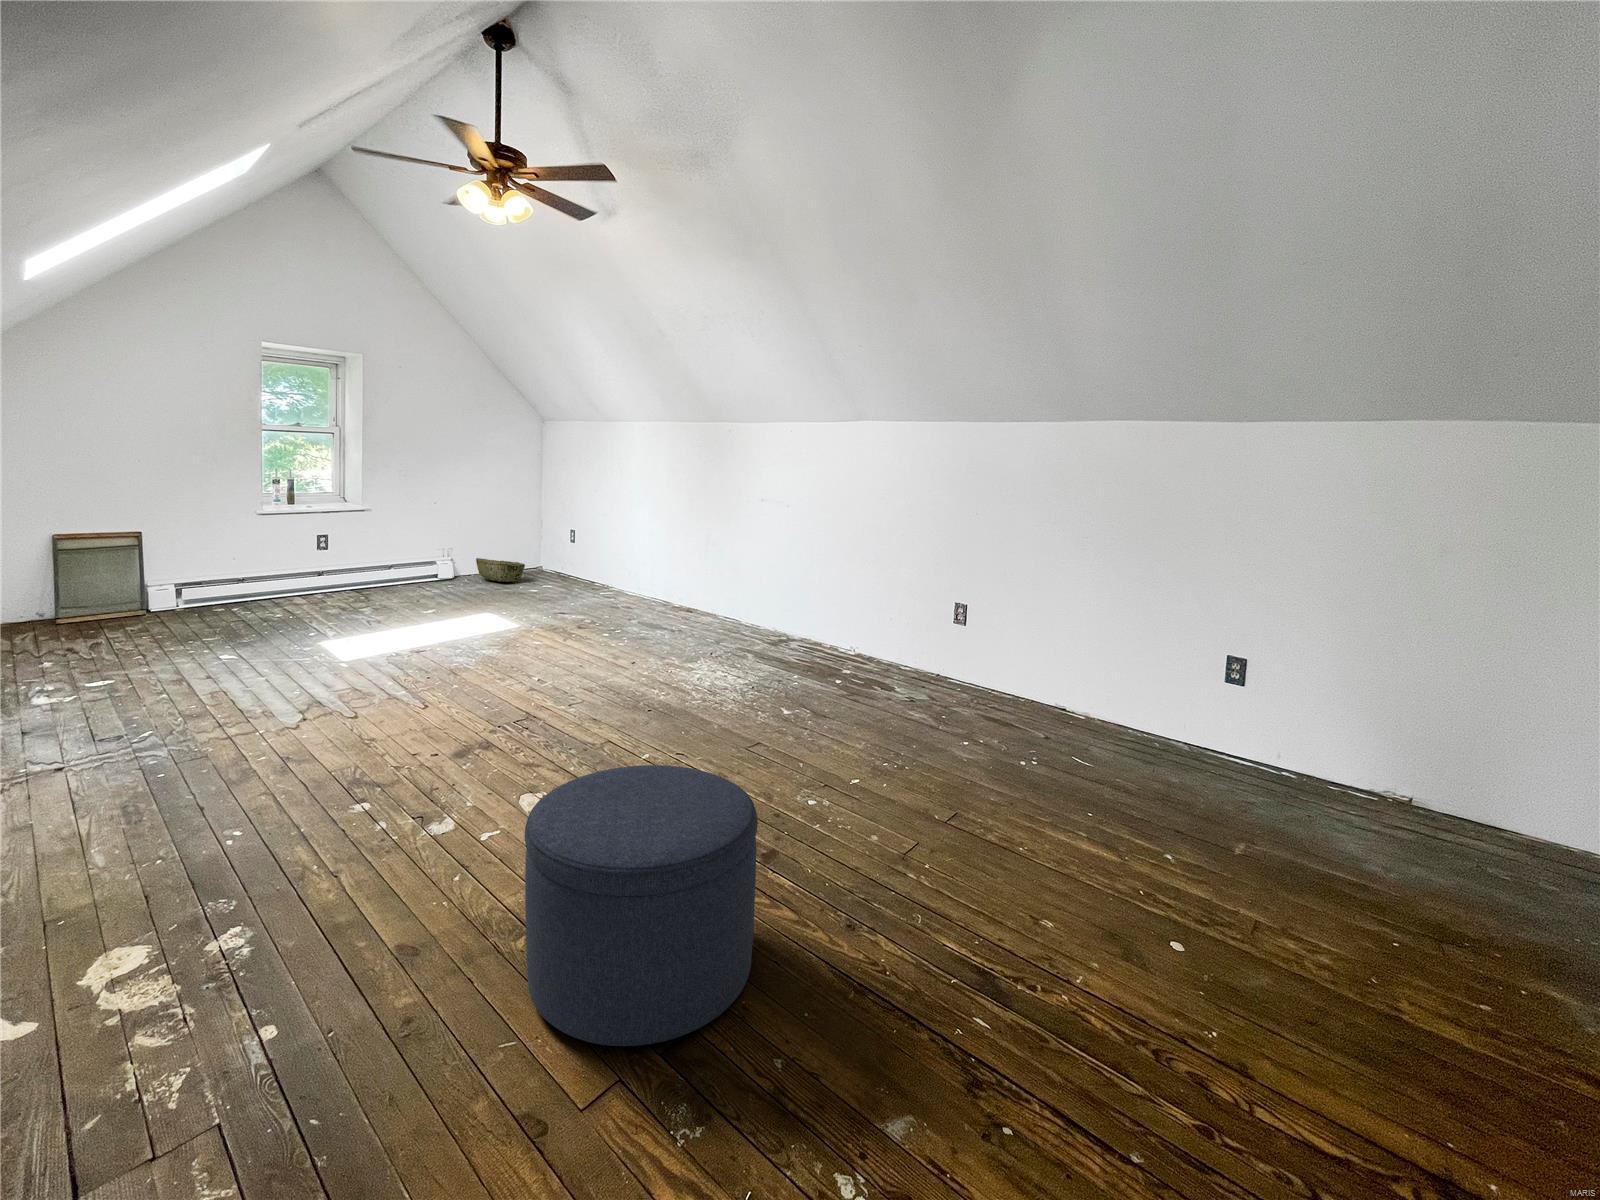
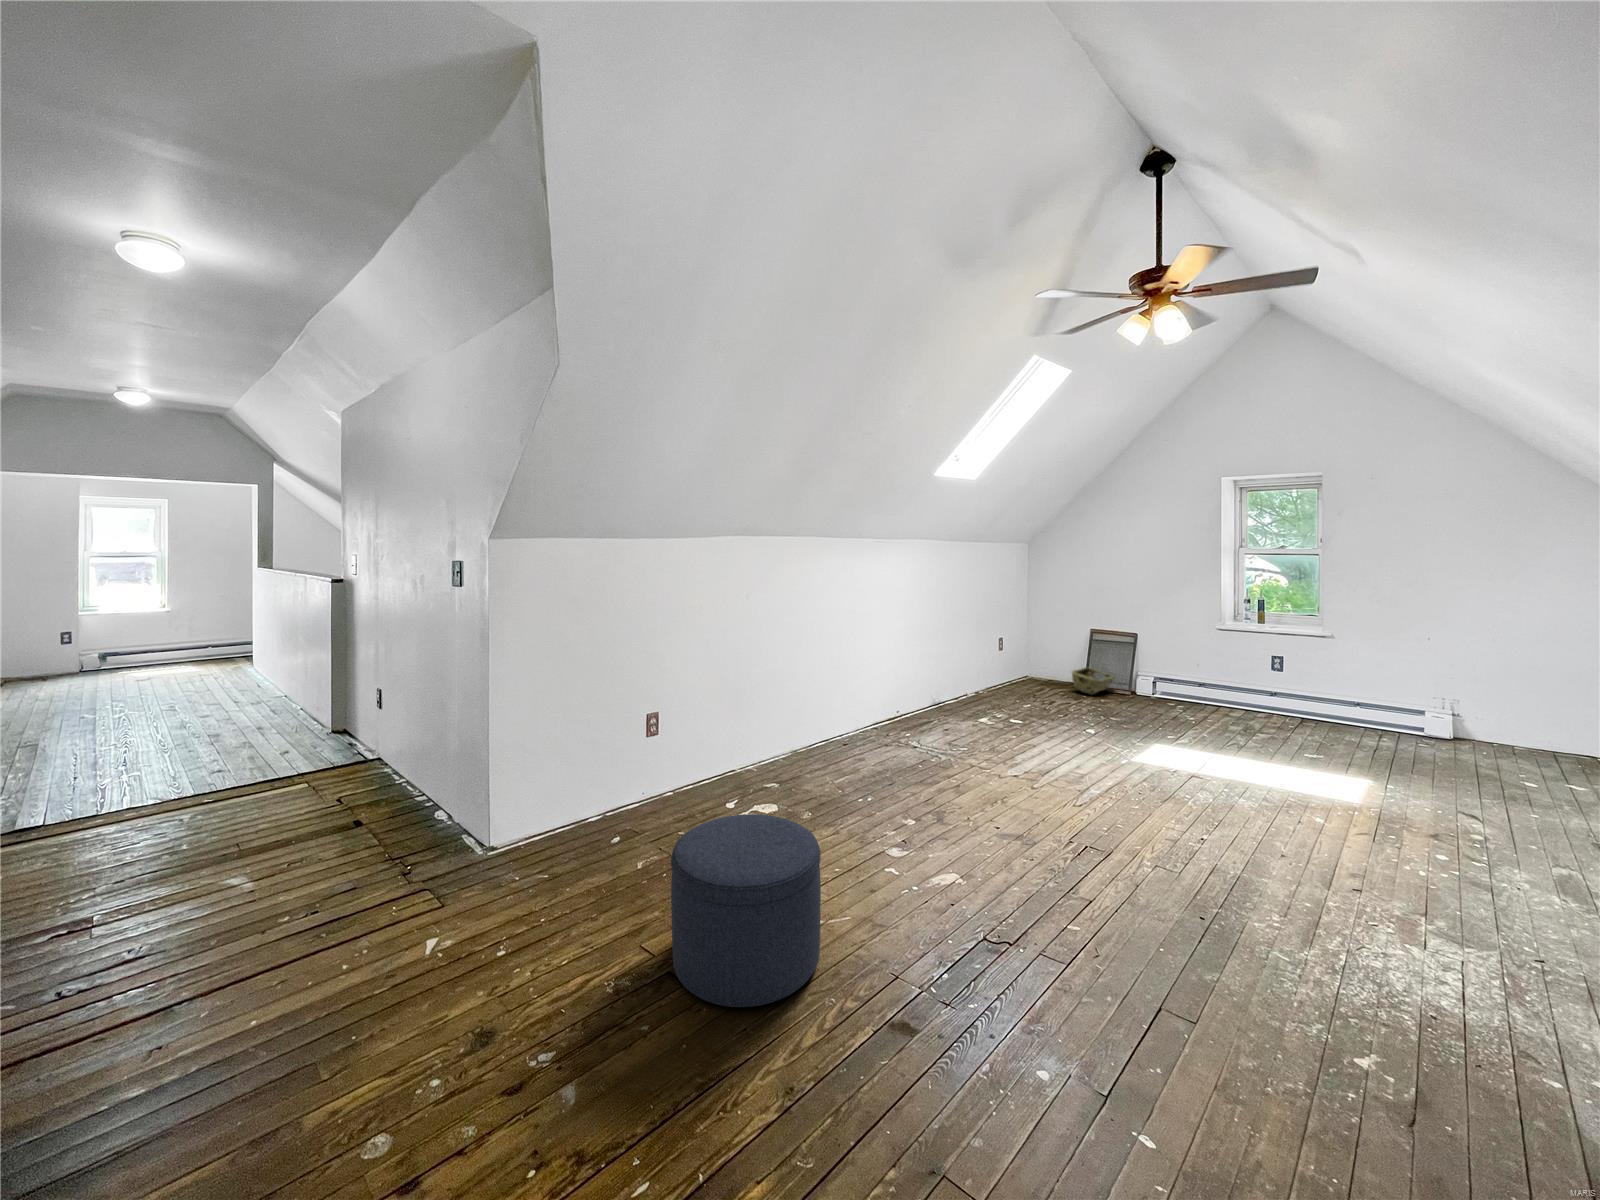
woven basket: present [476,558,525,582] -> present [1072,668,1114,694]

